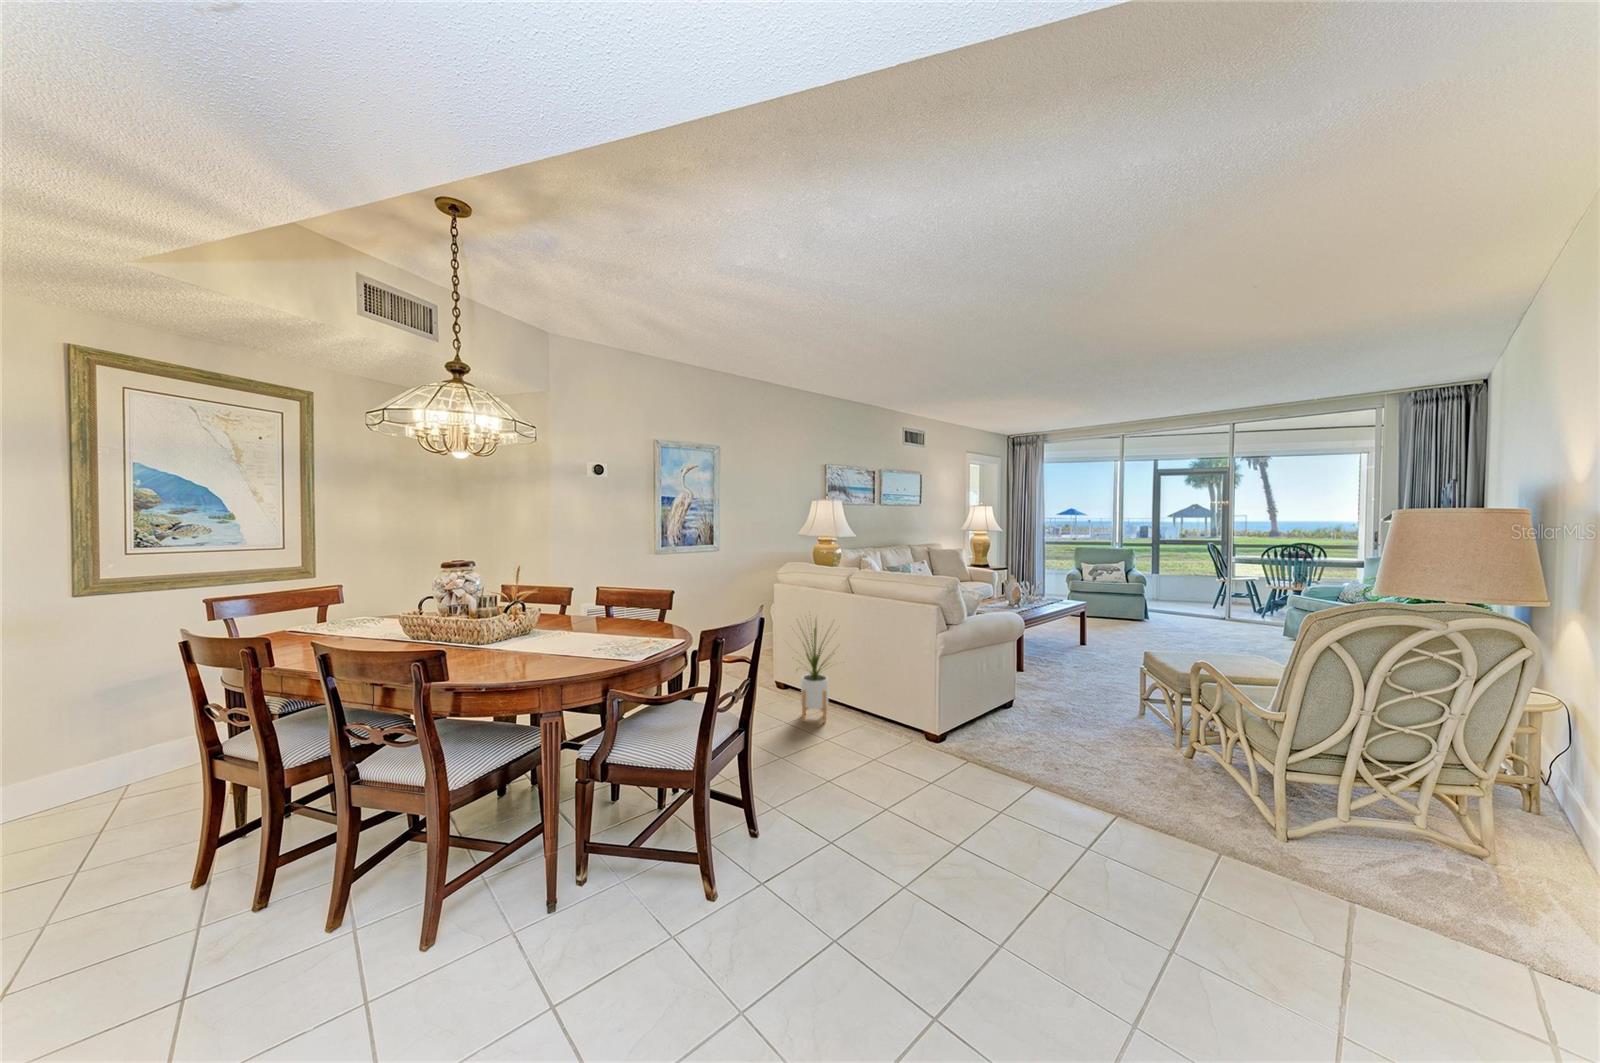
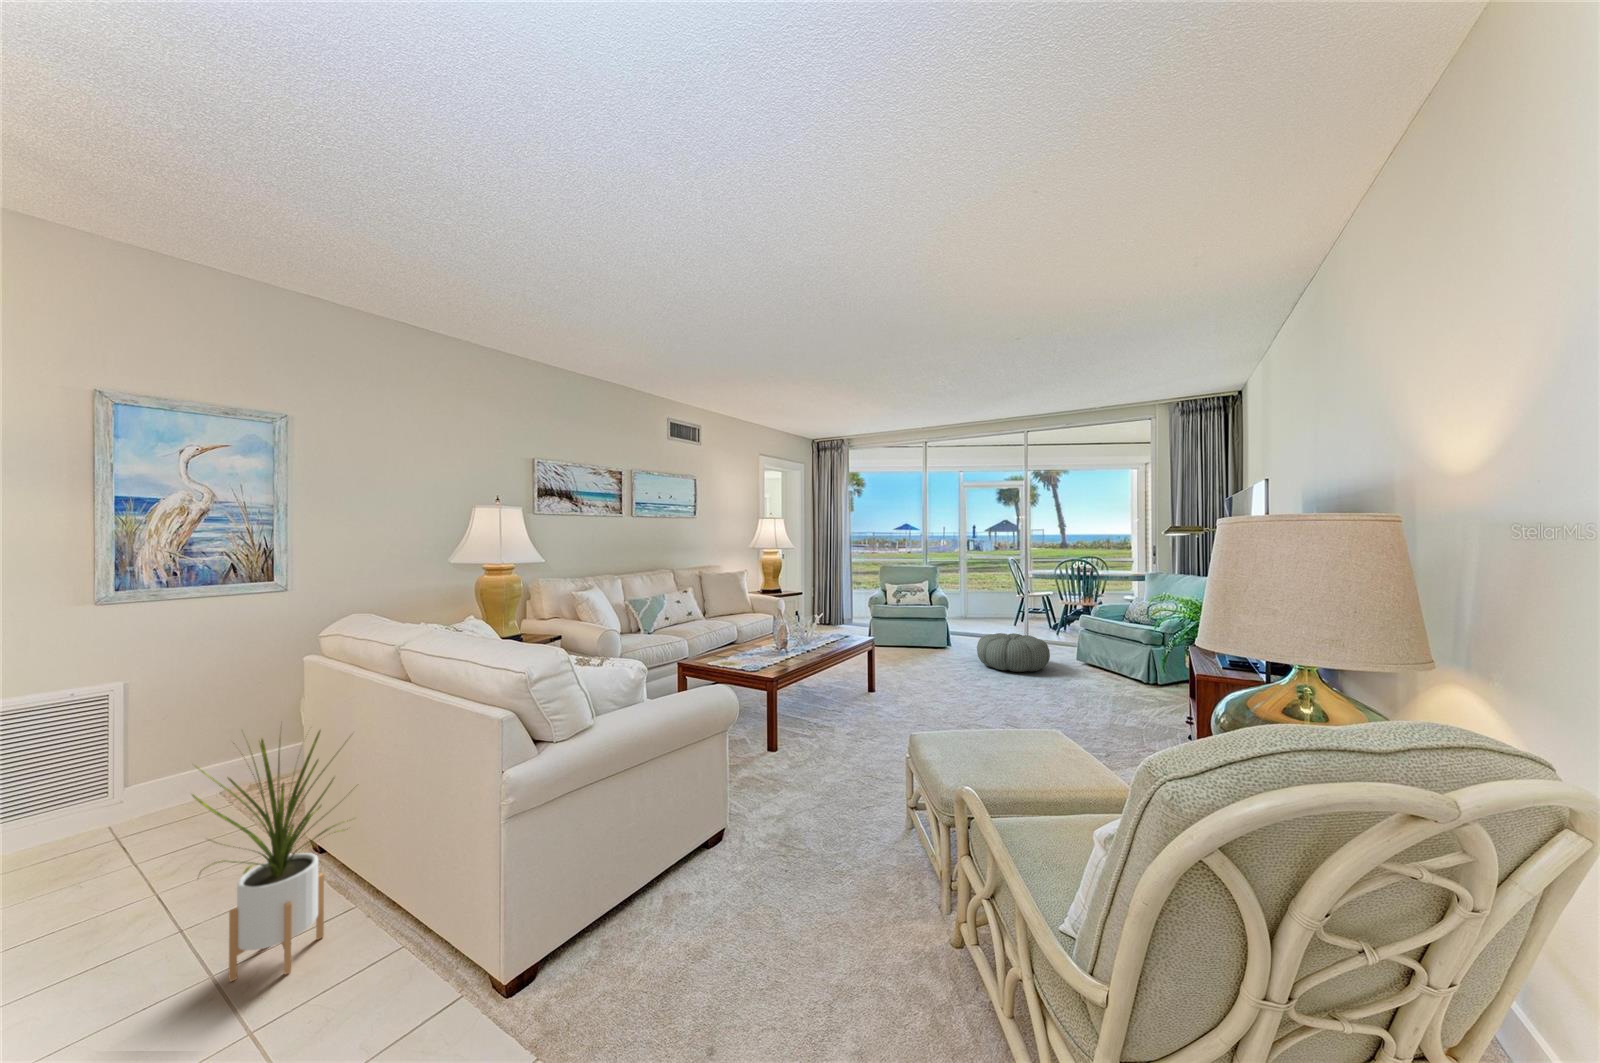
pouf: none [1178,609,1252,642] -> present [977,633,1050,672]

